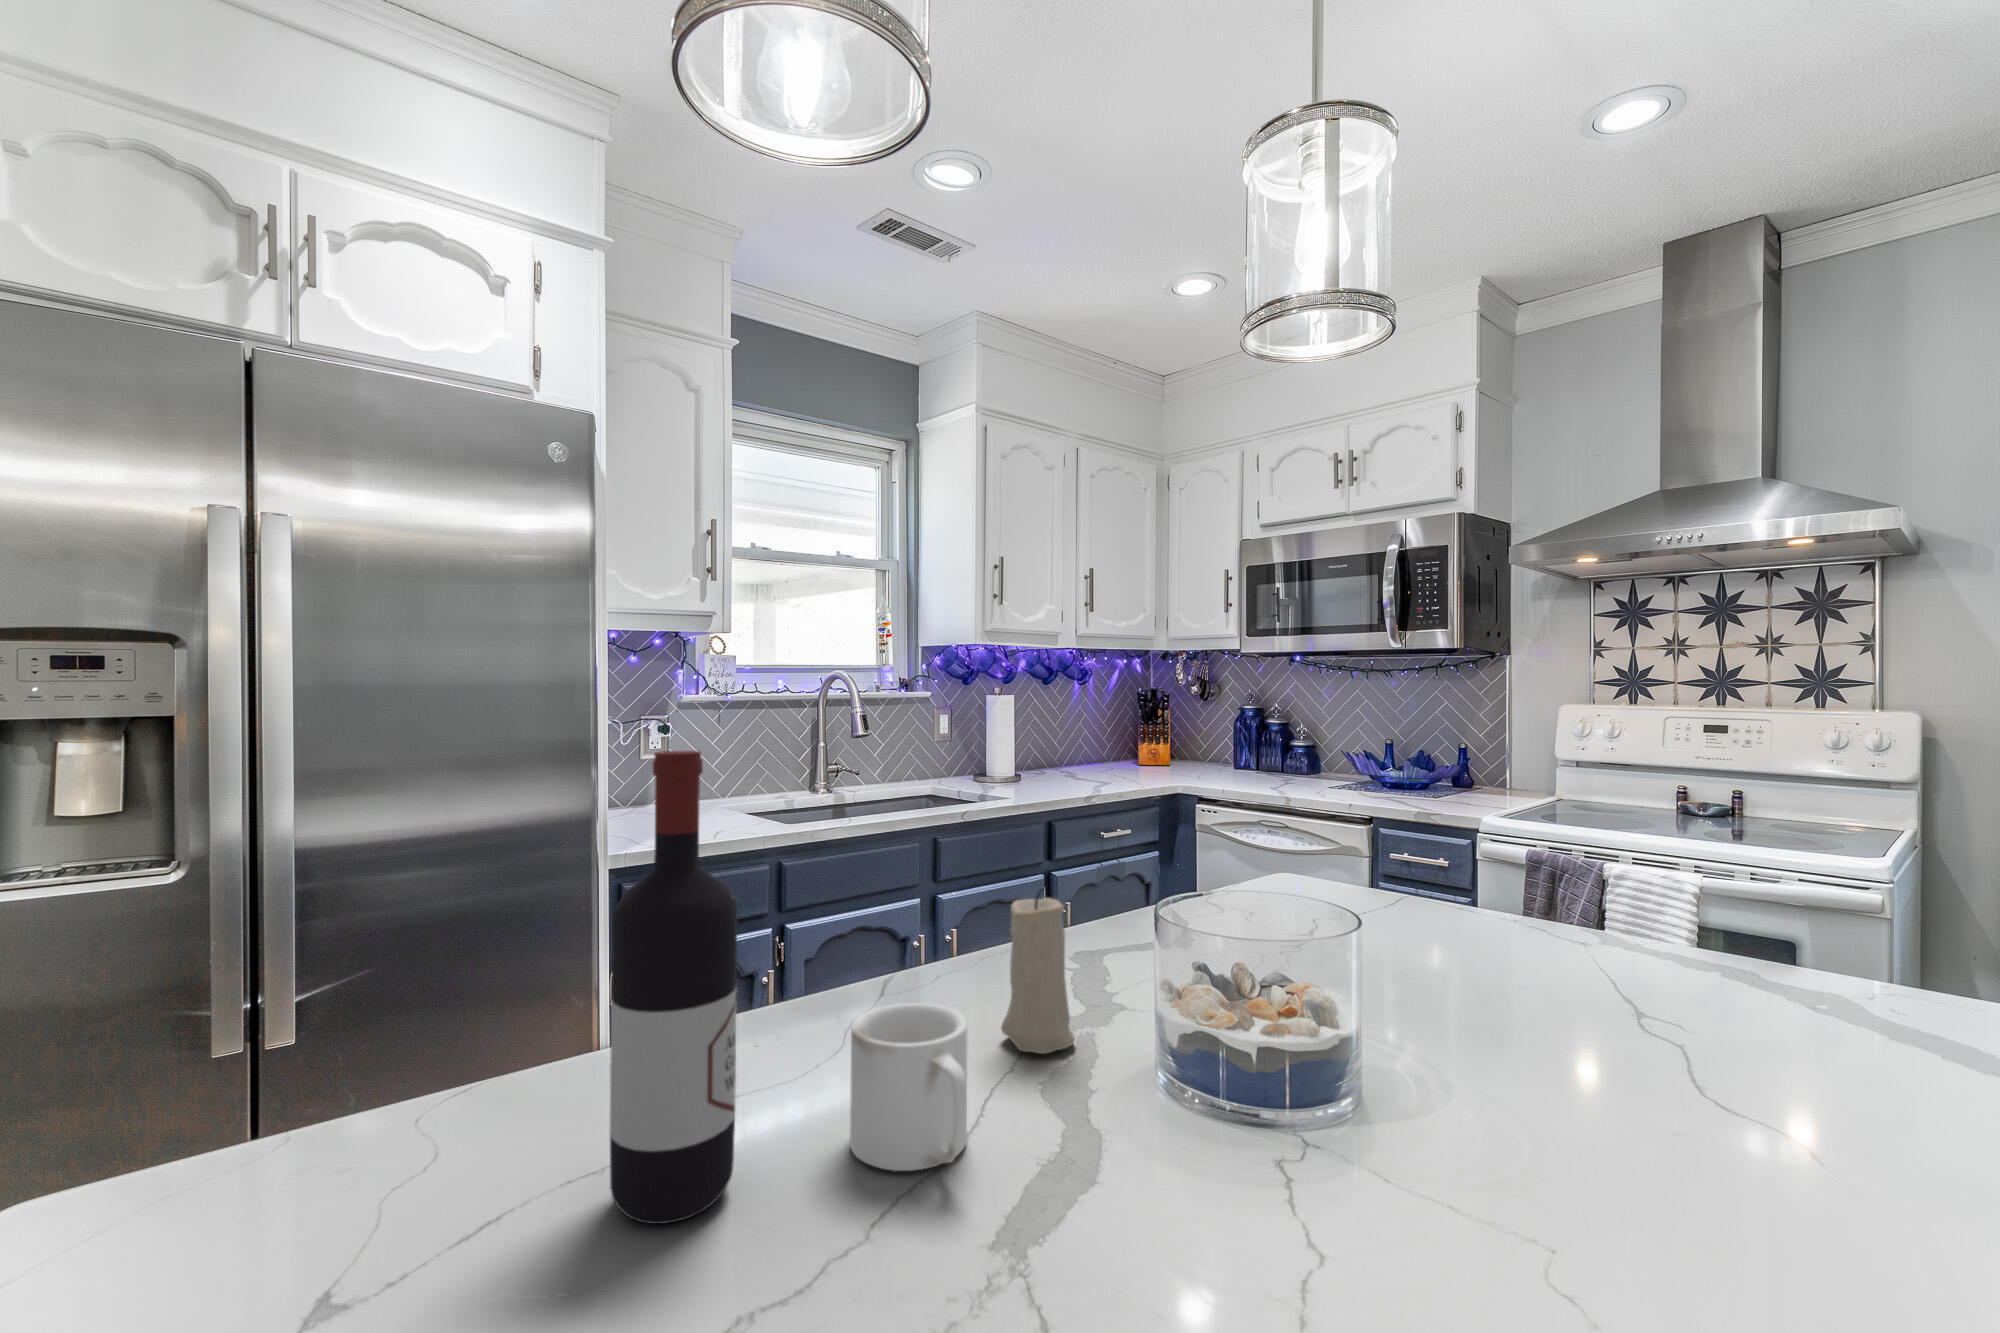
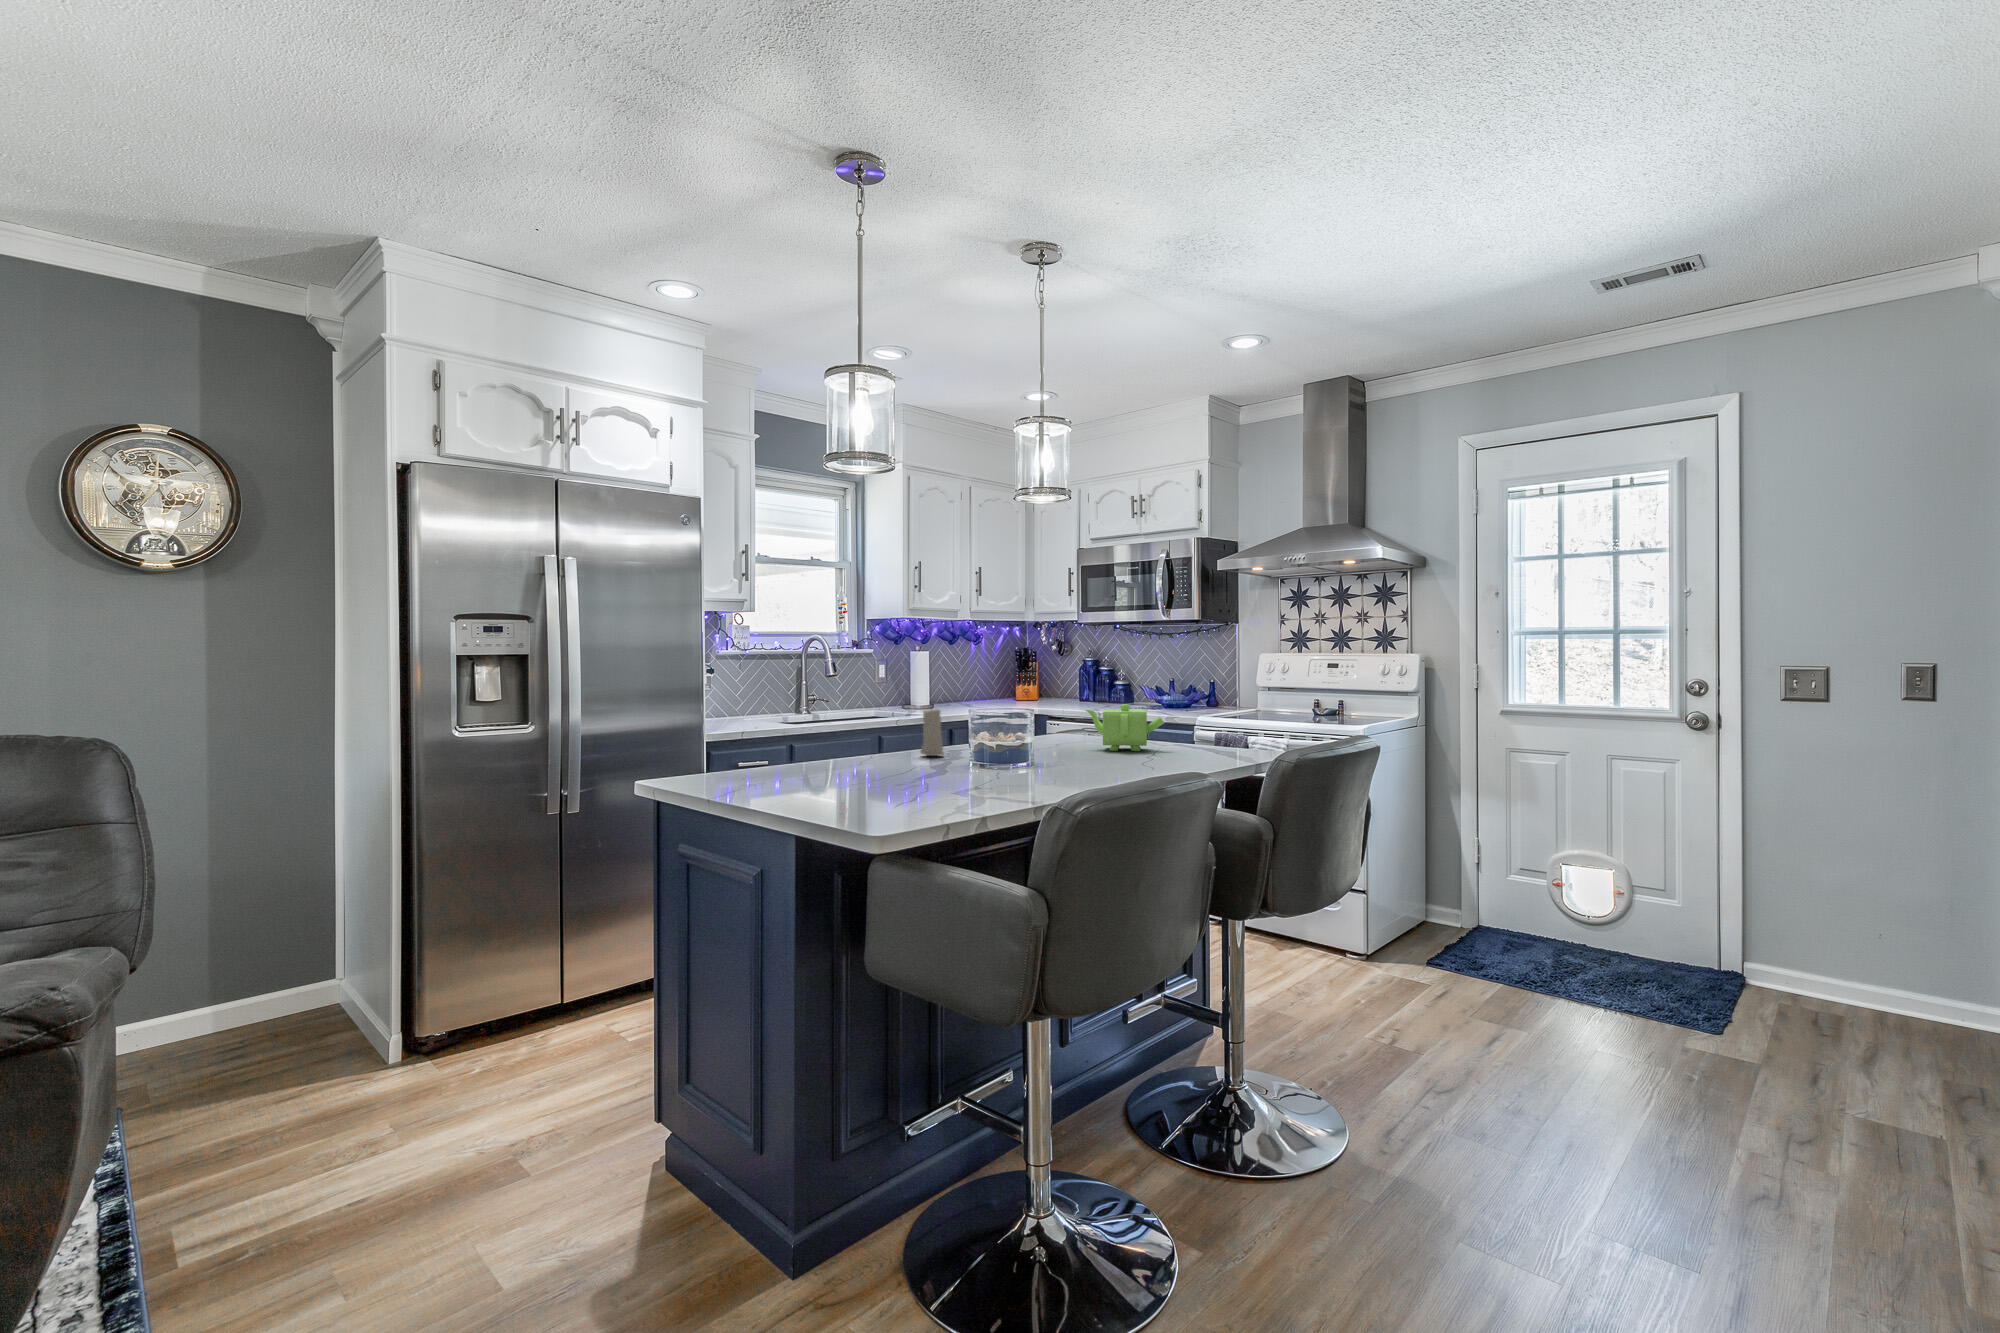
wine bottle: present [610,751,738,1224] -> none [819,653,850,769]
teapot: none [1437,869,1685,1012] -> present [1085,704,1164,751]
mug: present [850,1003,967,1171] -> none [878,730,911,766]

